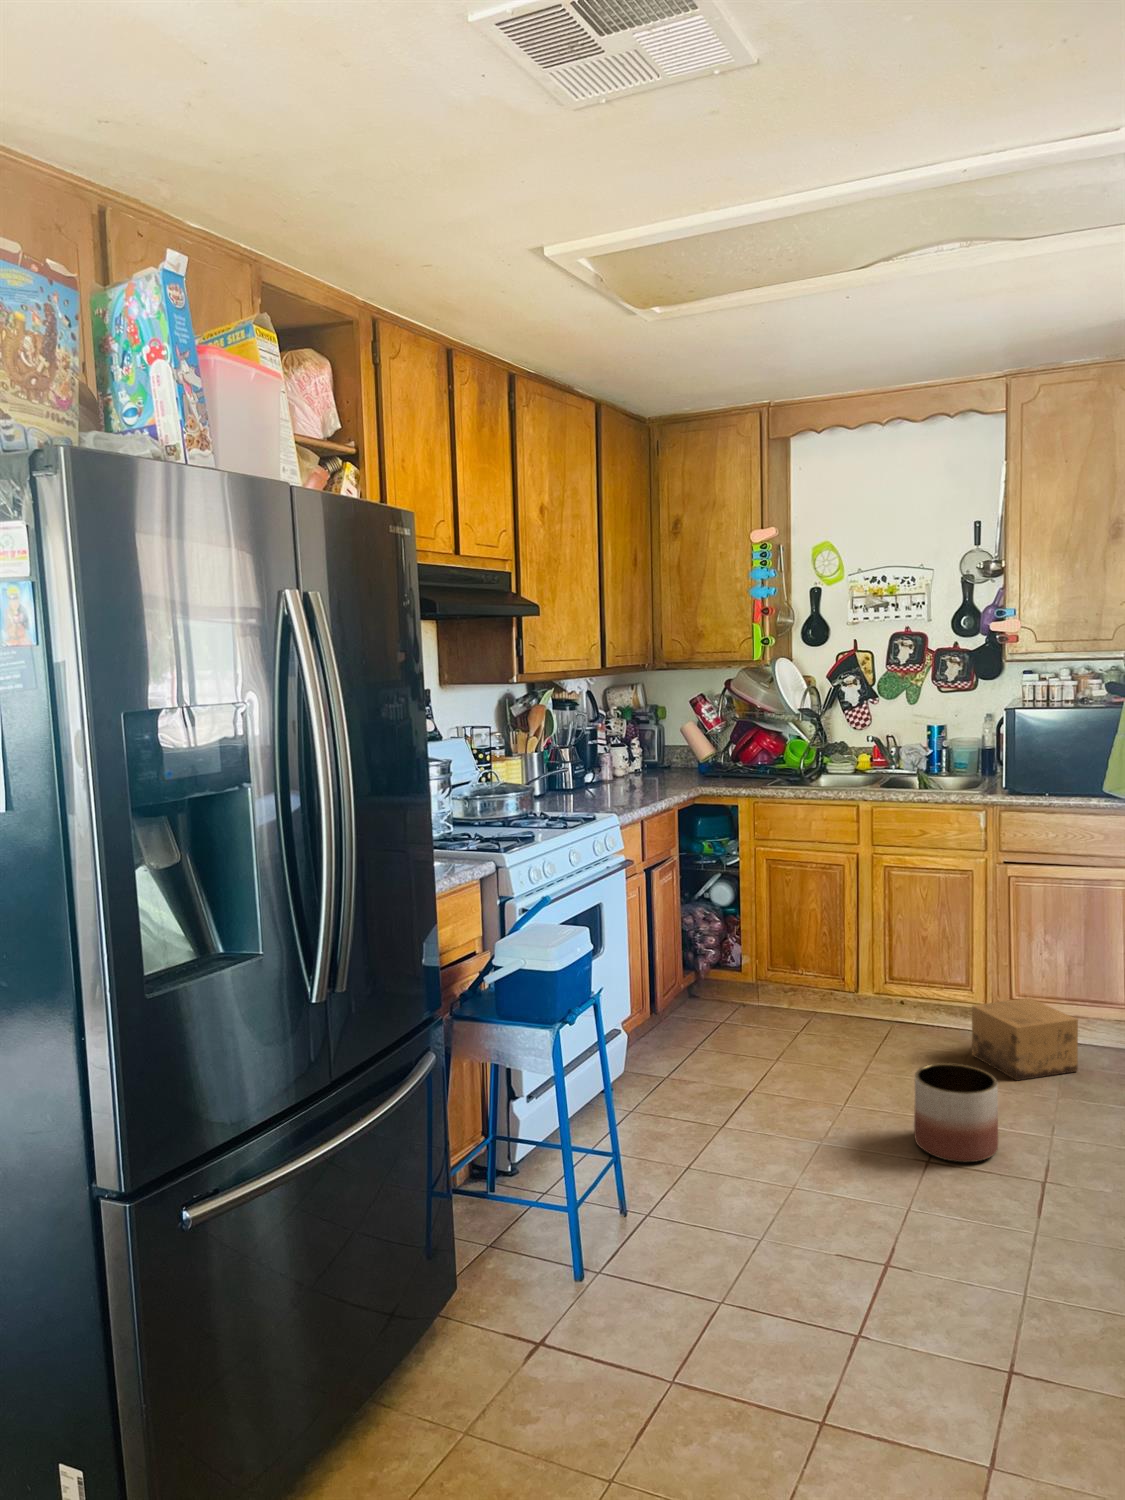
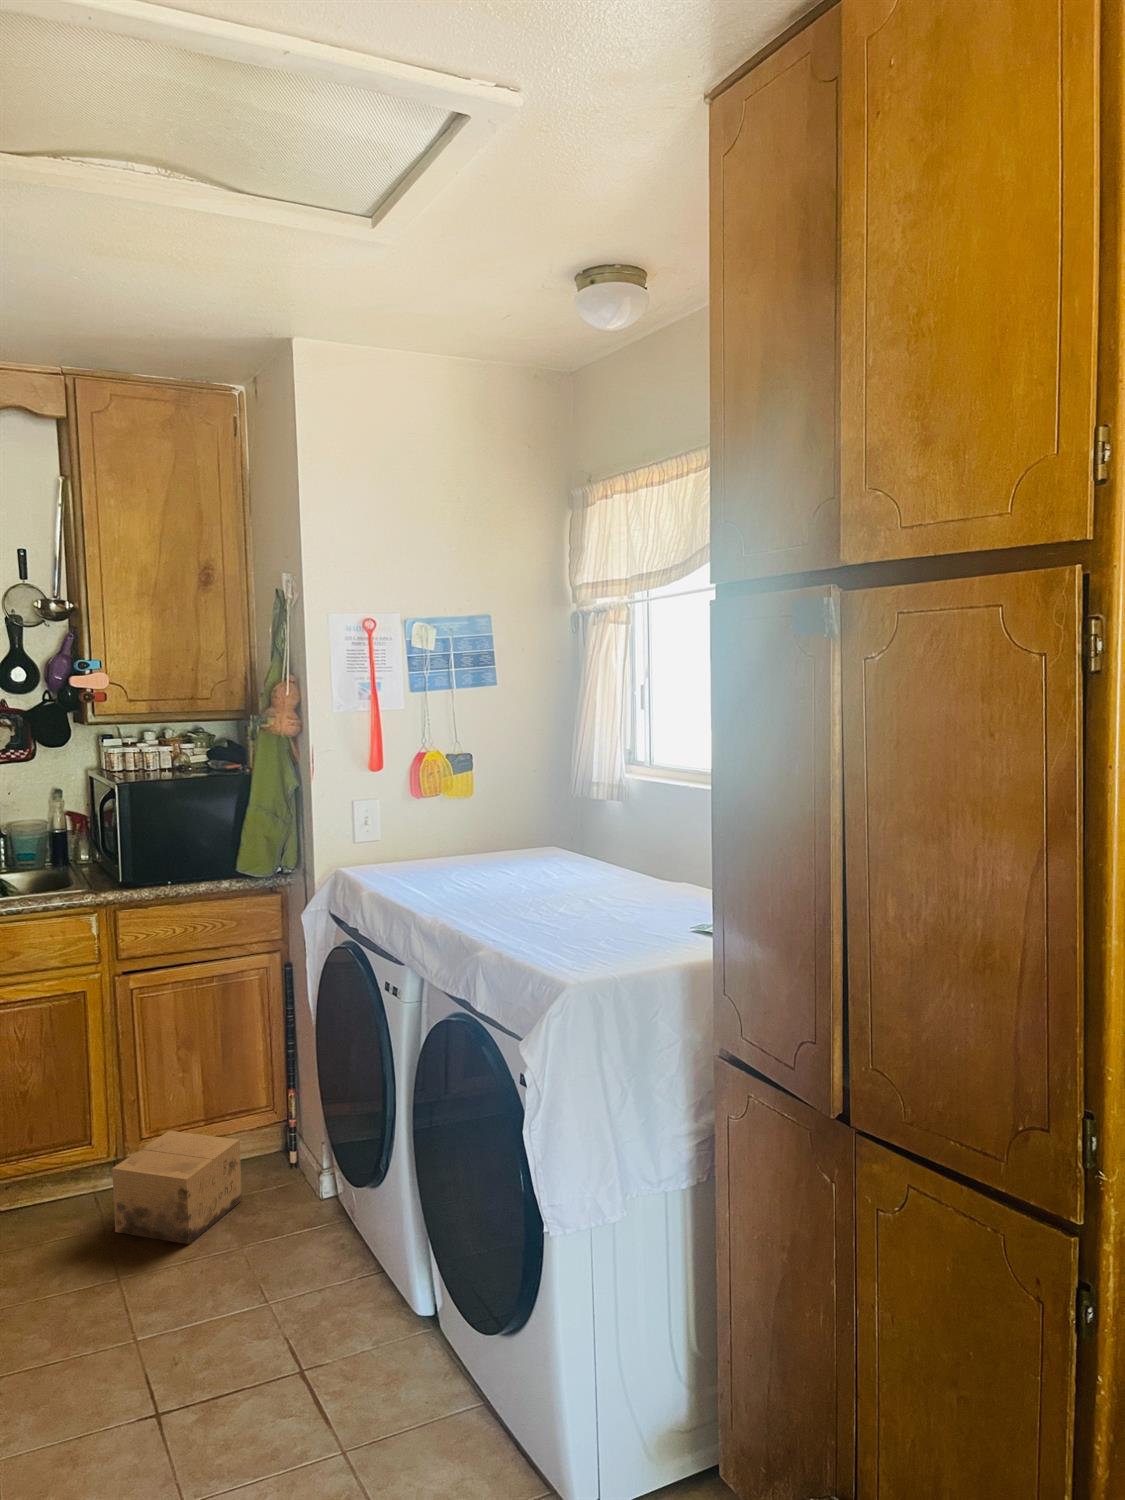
planter: present [914,1063,998,1162] -> none [129,1263,246,1418]

